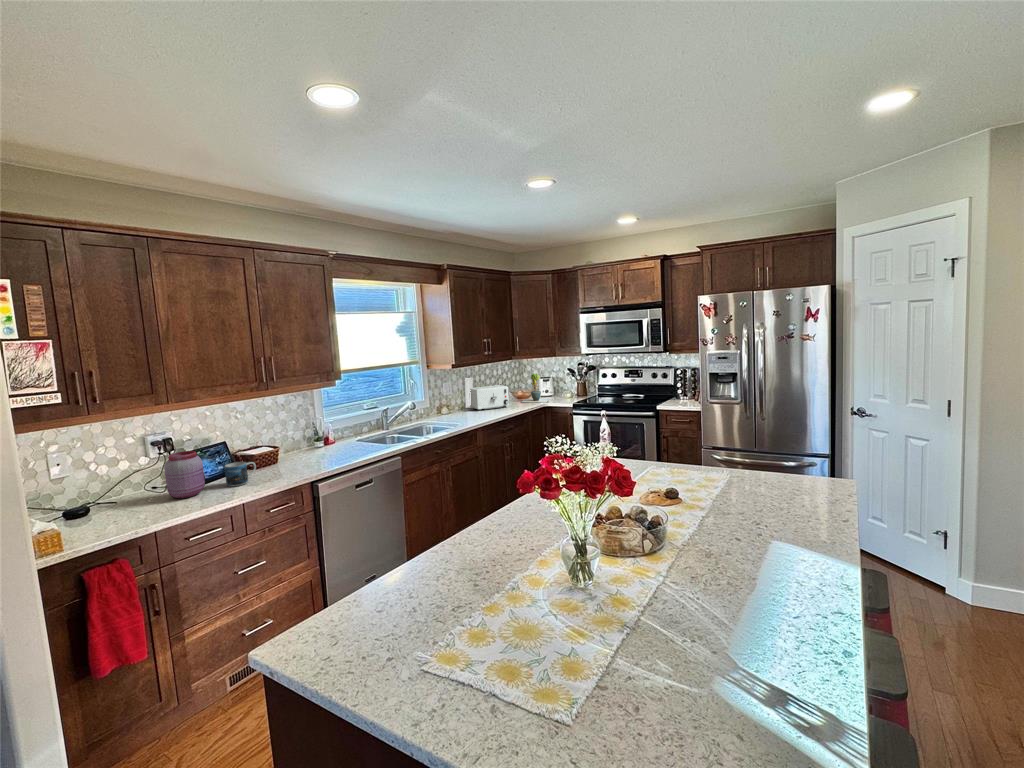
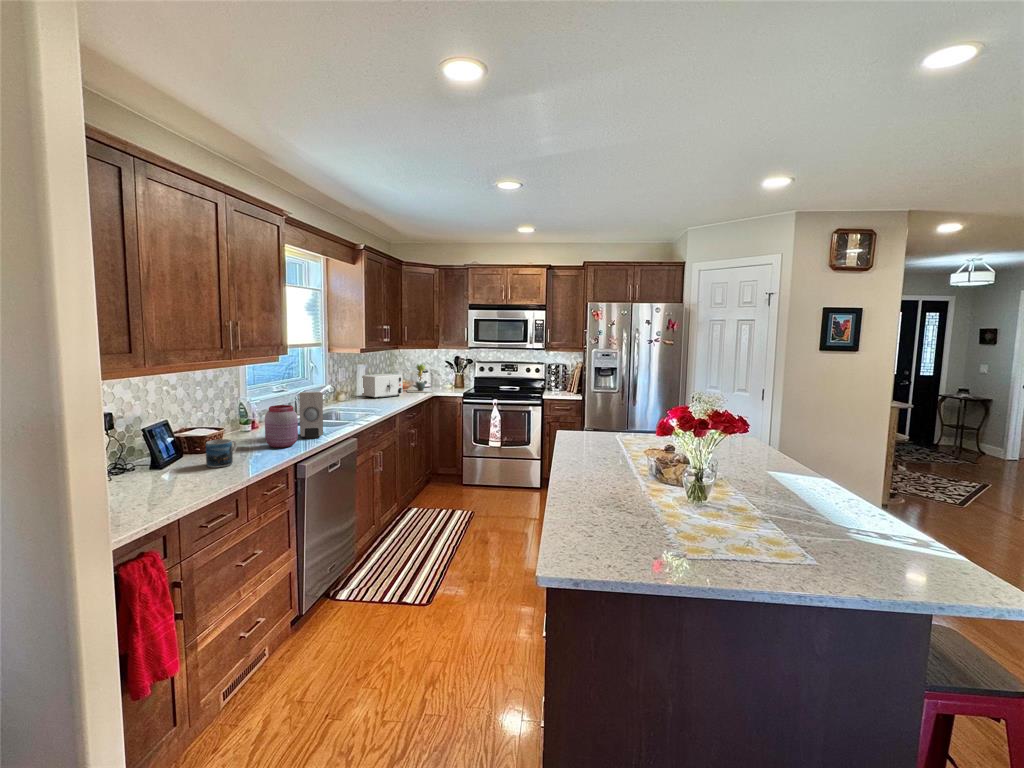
soap dispenser: none [337,414,367,458] -> present [299,392,323,439]
jar: present [164,451,205,498] -> present [265,405,298,448]

